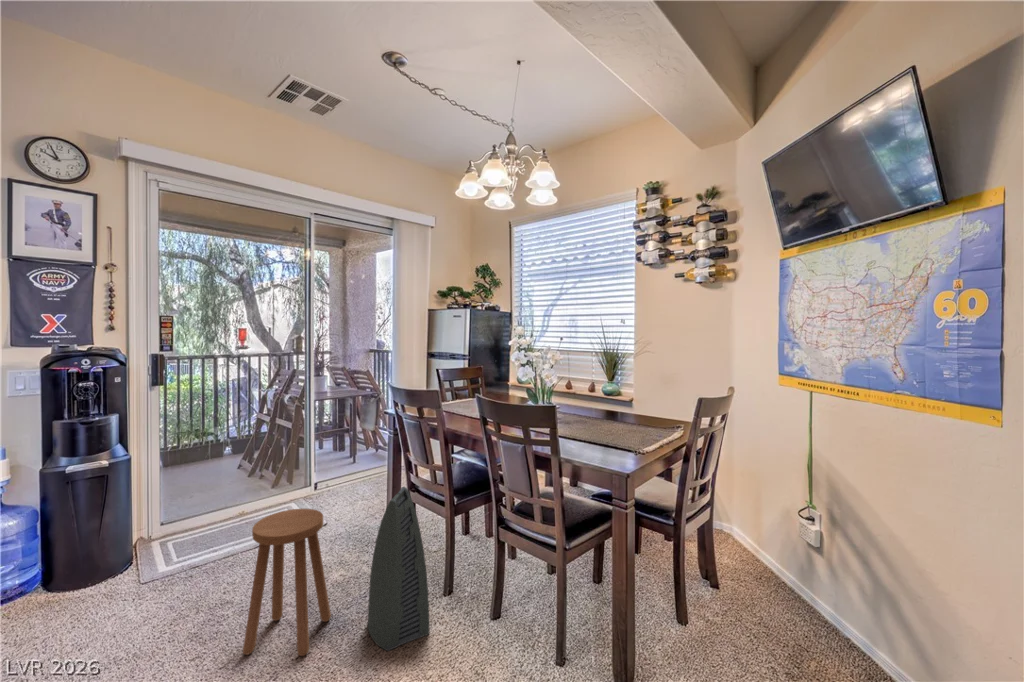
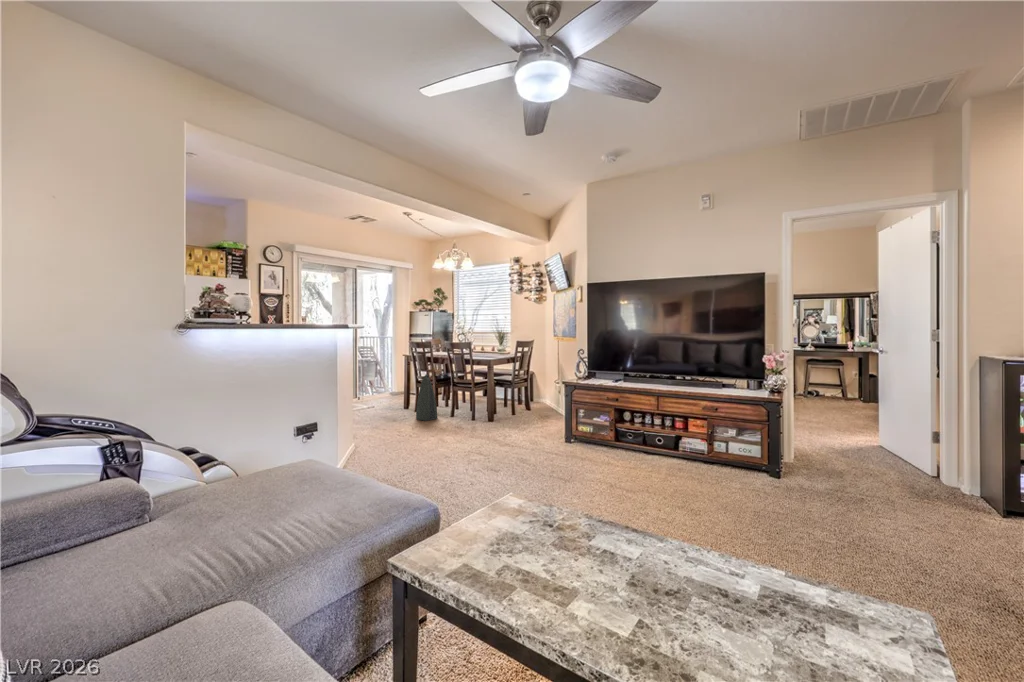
stool: present [243,509,331,656] -> none [380,383,403,424]

